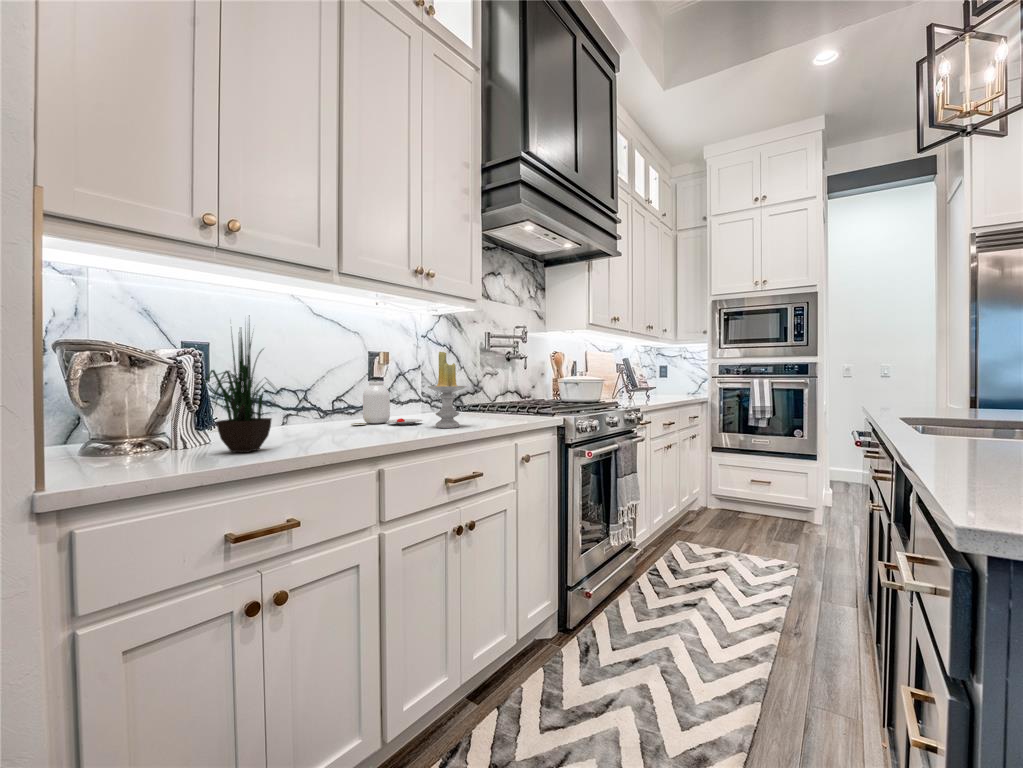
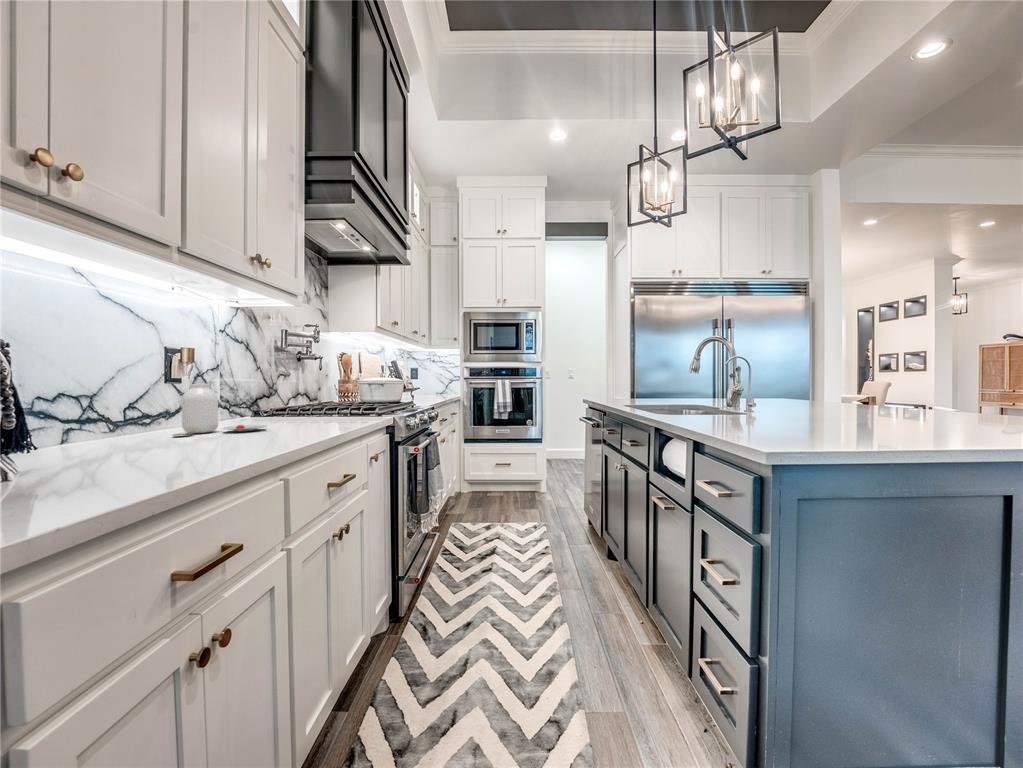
potted plant: present [203,327,272,452] -> none [48,278,184,473]
candle: present [428,352,467,428] -> none [288,350,331,431]

